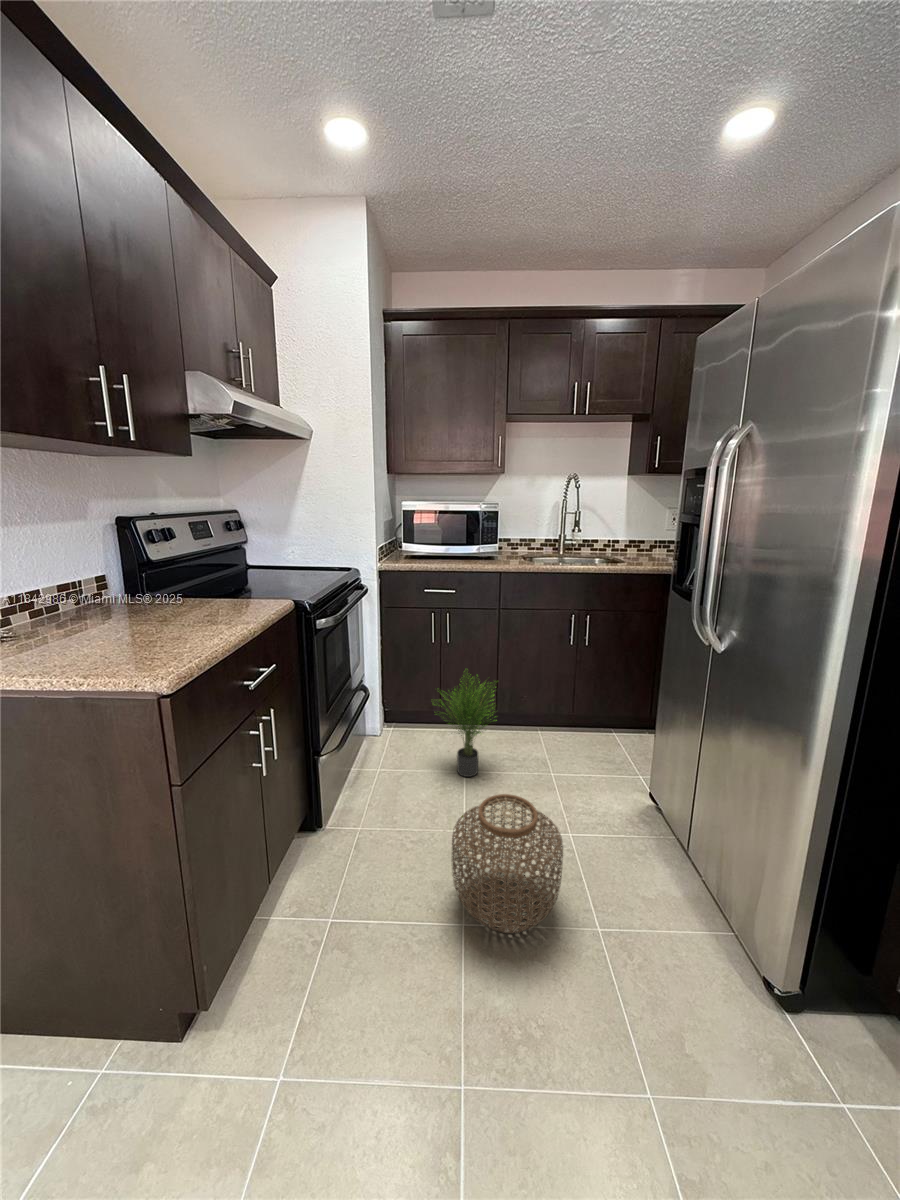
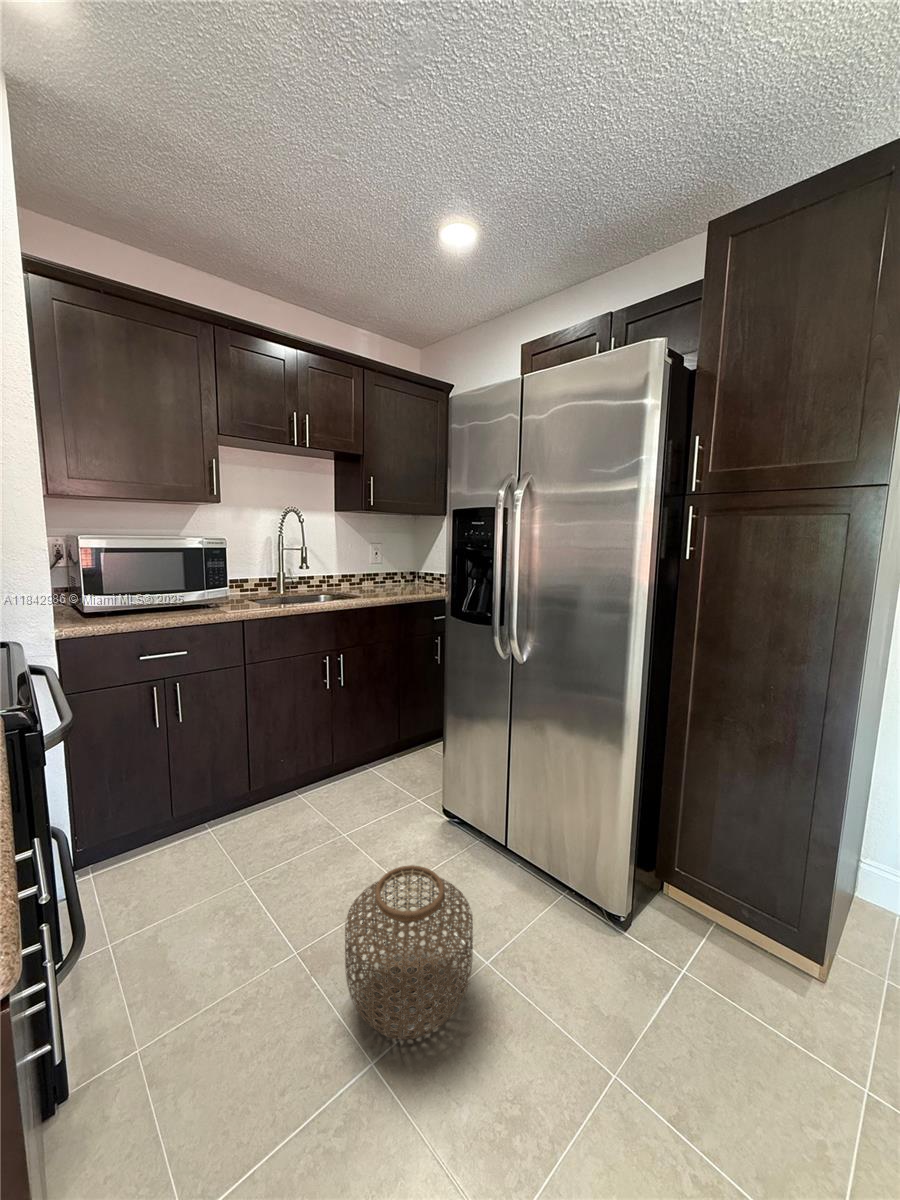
potted plant: present [442,673,494,777] -> none [185,746,296,886]

